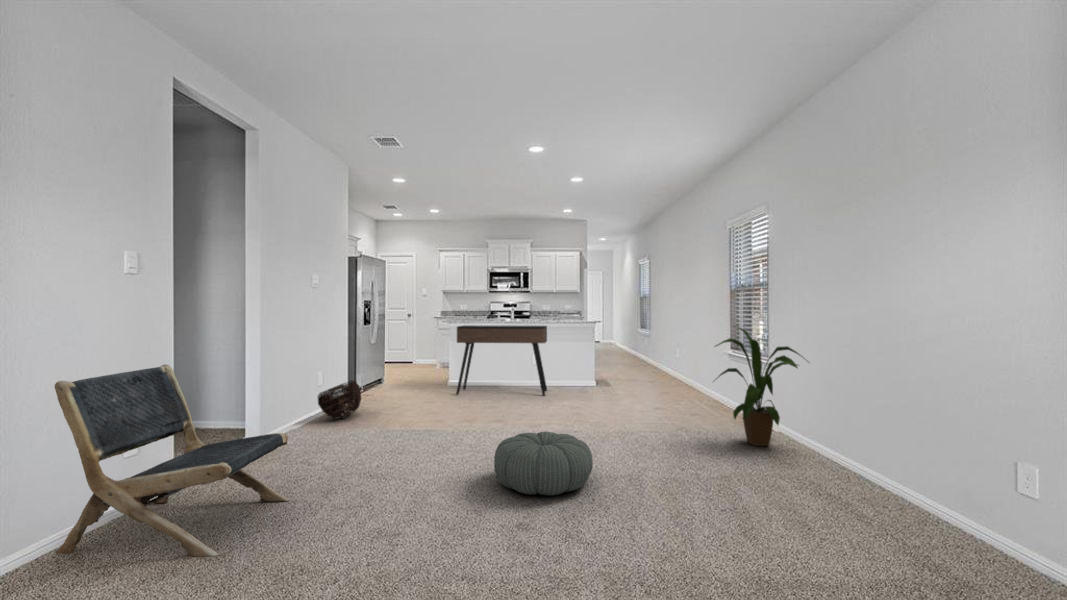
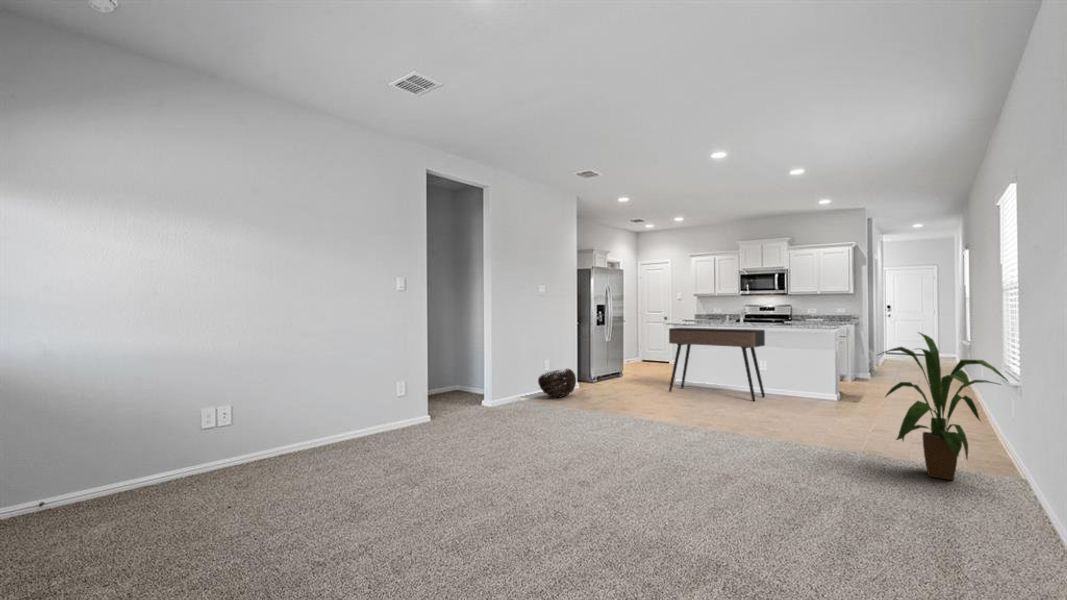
lounge chair: present [54,364,290,556] -> none [359,344,472,453]
pouf: present [494,432,593,495] -> none [597,417,683,468]

